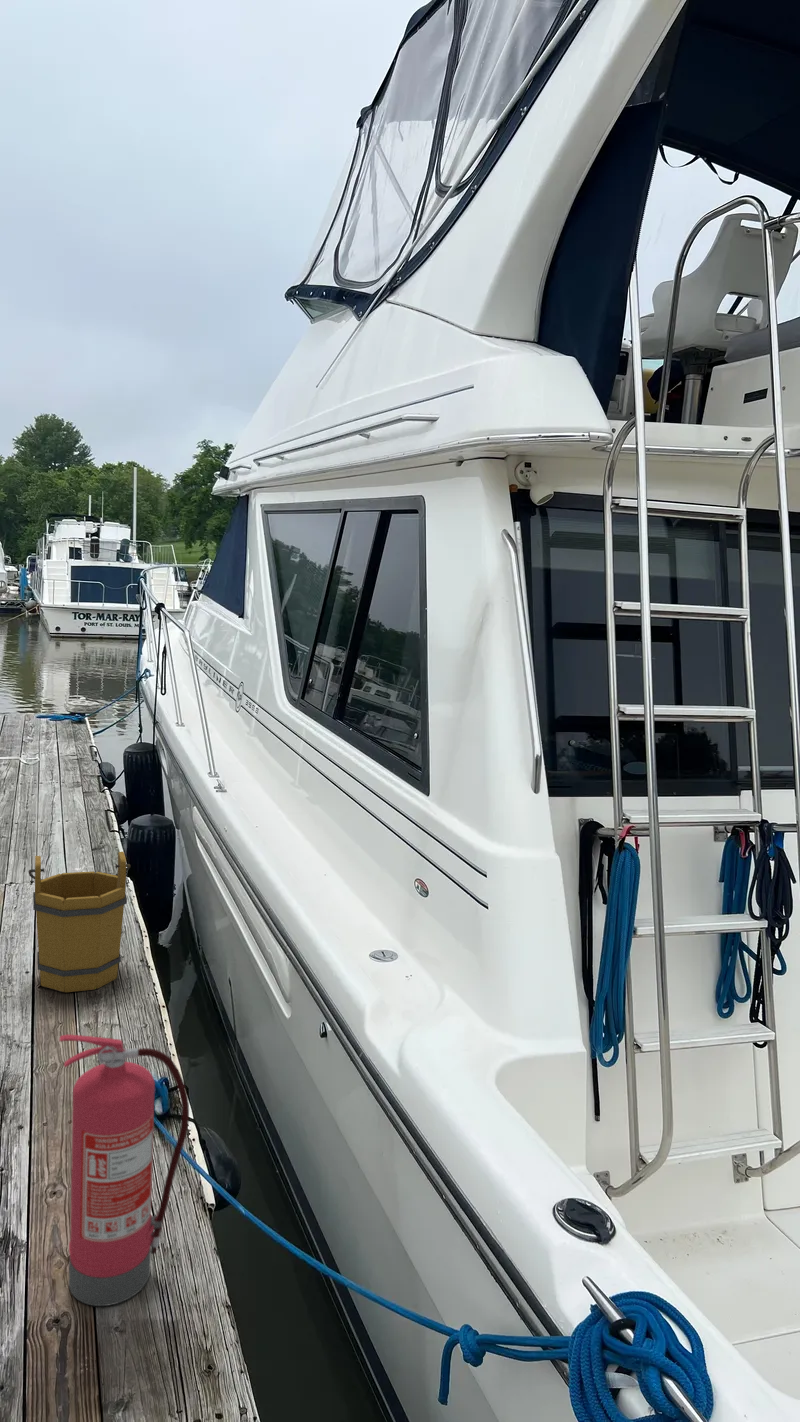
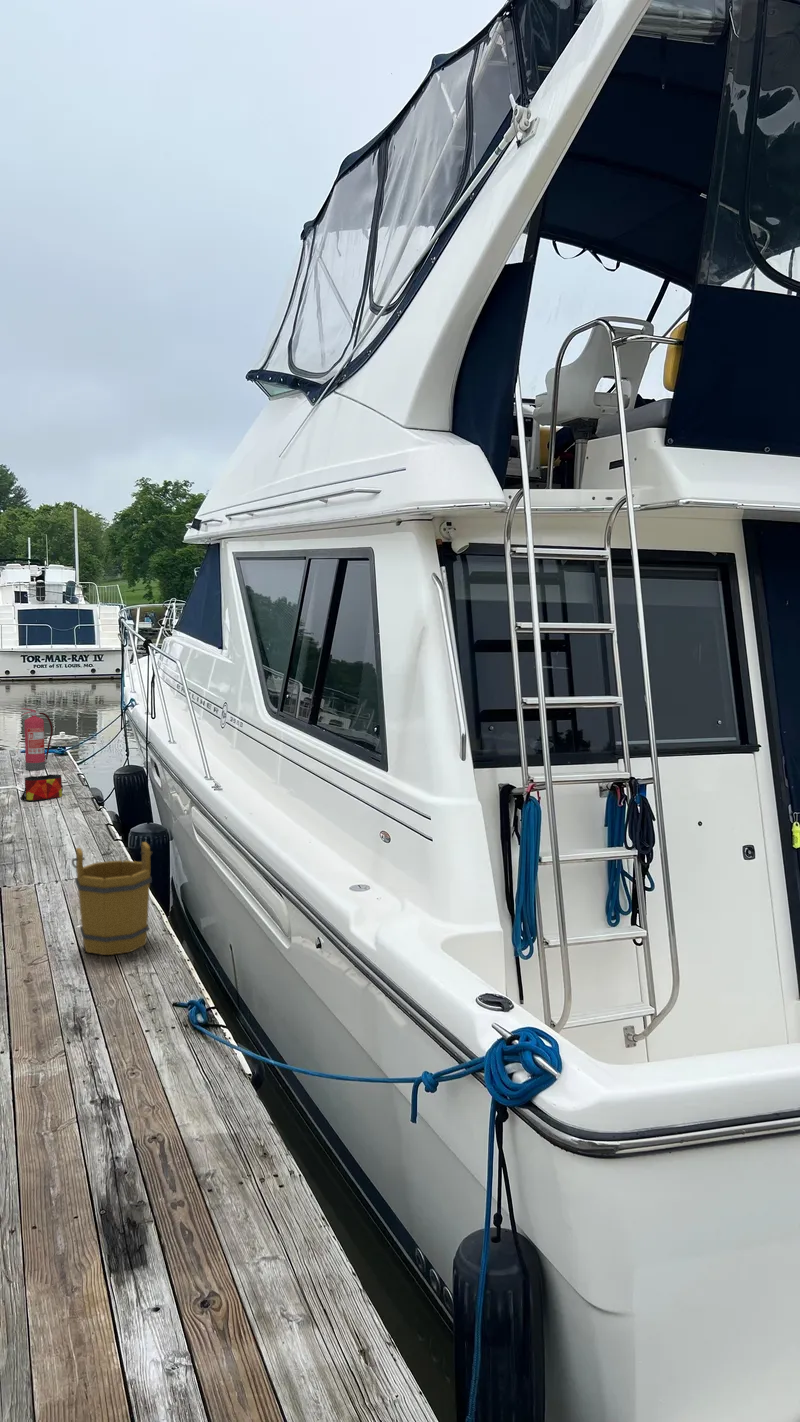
bag: none [23,746,71,774] -> present [20,774,63,801]
fire extinguisher: present [59,1035,189,1306] -> present [22,708,53,770]

